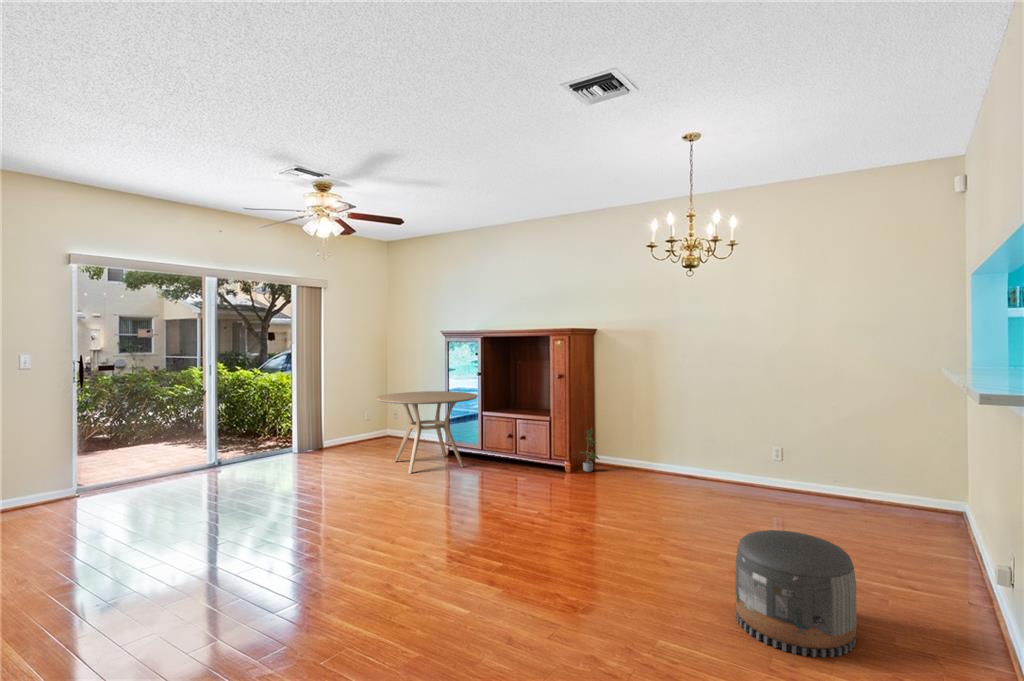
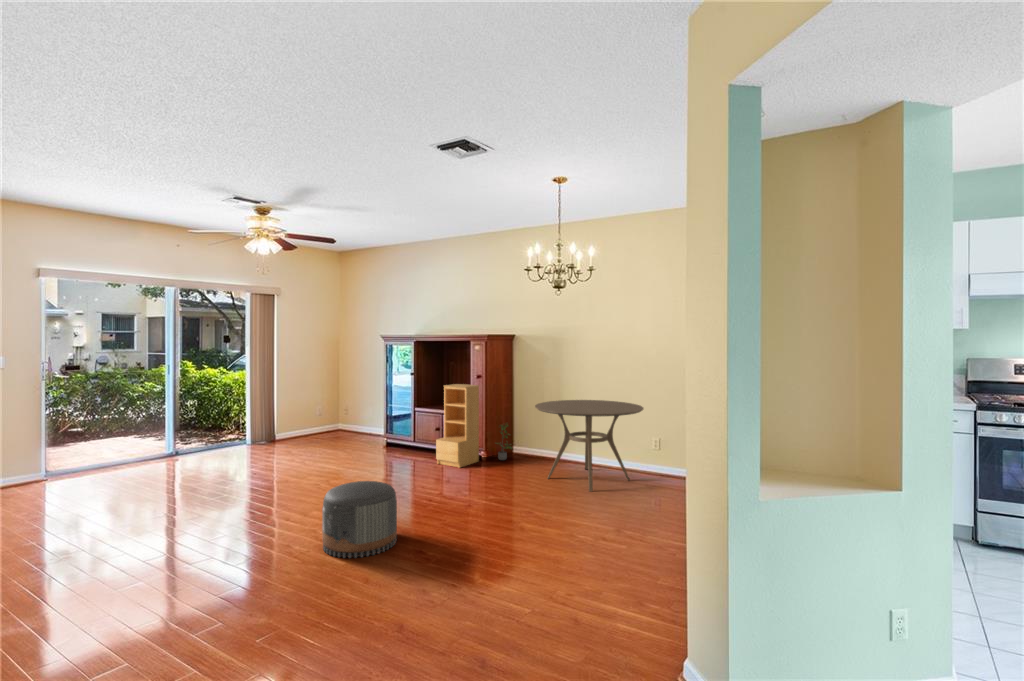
bookshelf: none [514,384,562,481] -> present [436,384,479,468]
dining table: present [377,391,478,473] -> present [535,400,643,492]
pouf: present [735,530,857,658] -> present [322,481,397,558]

